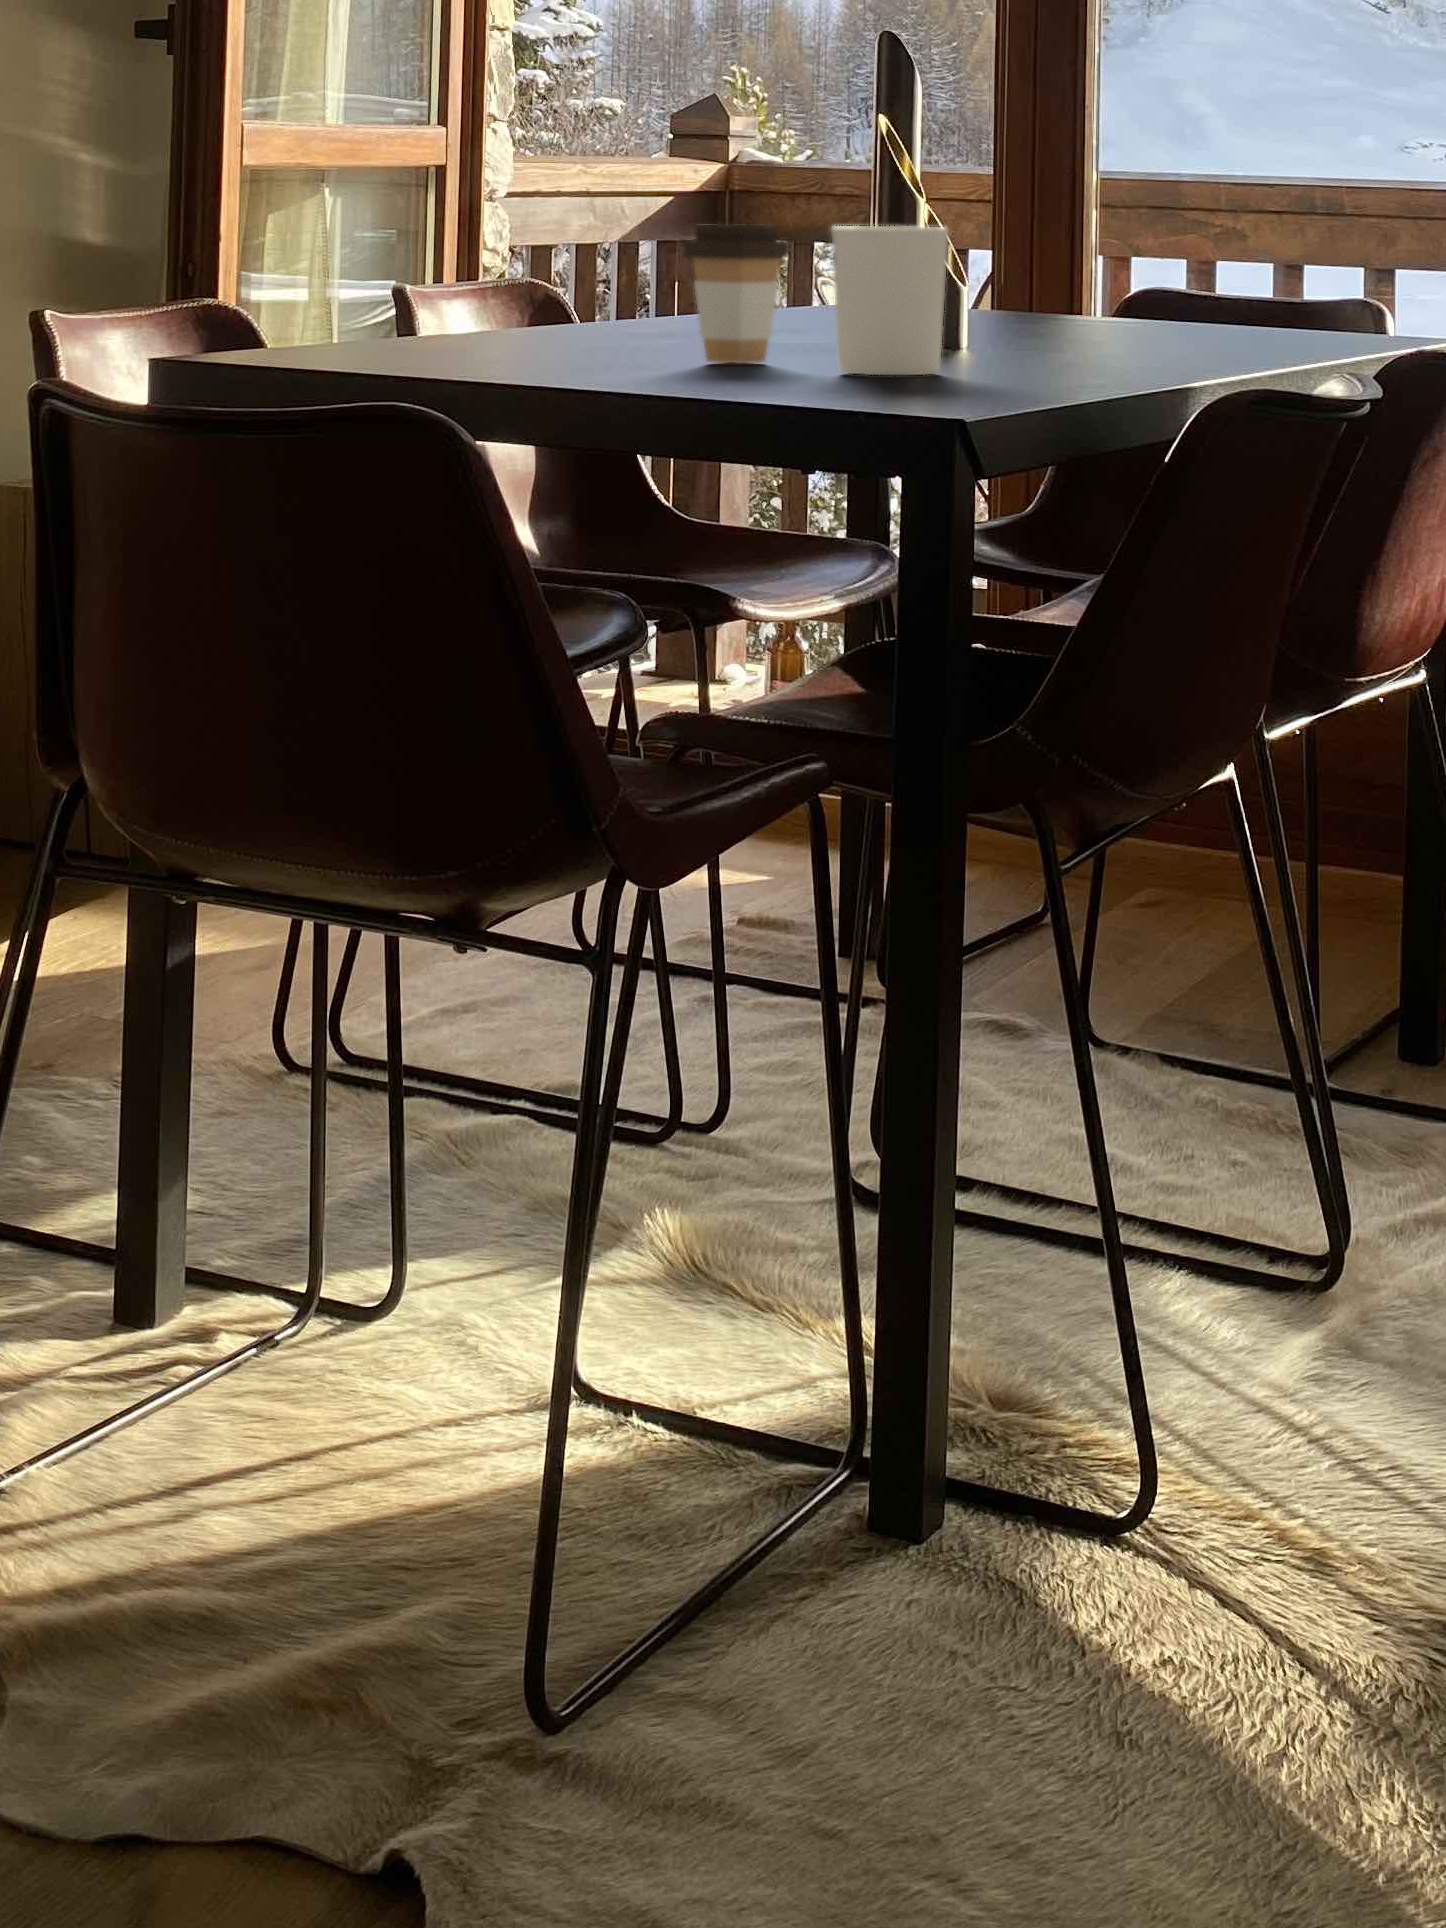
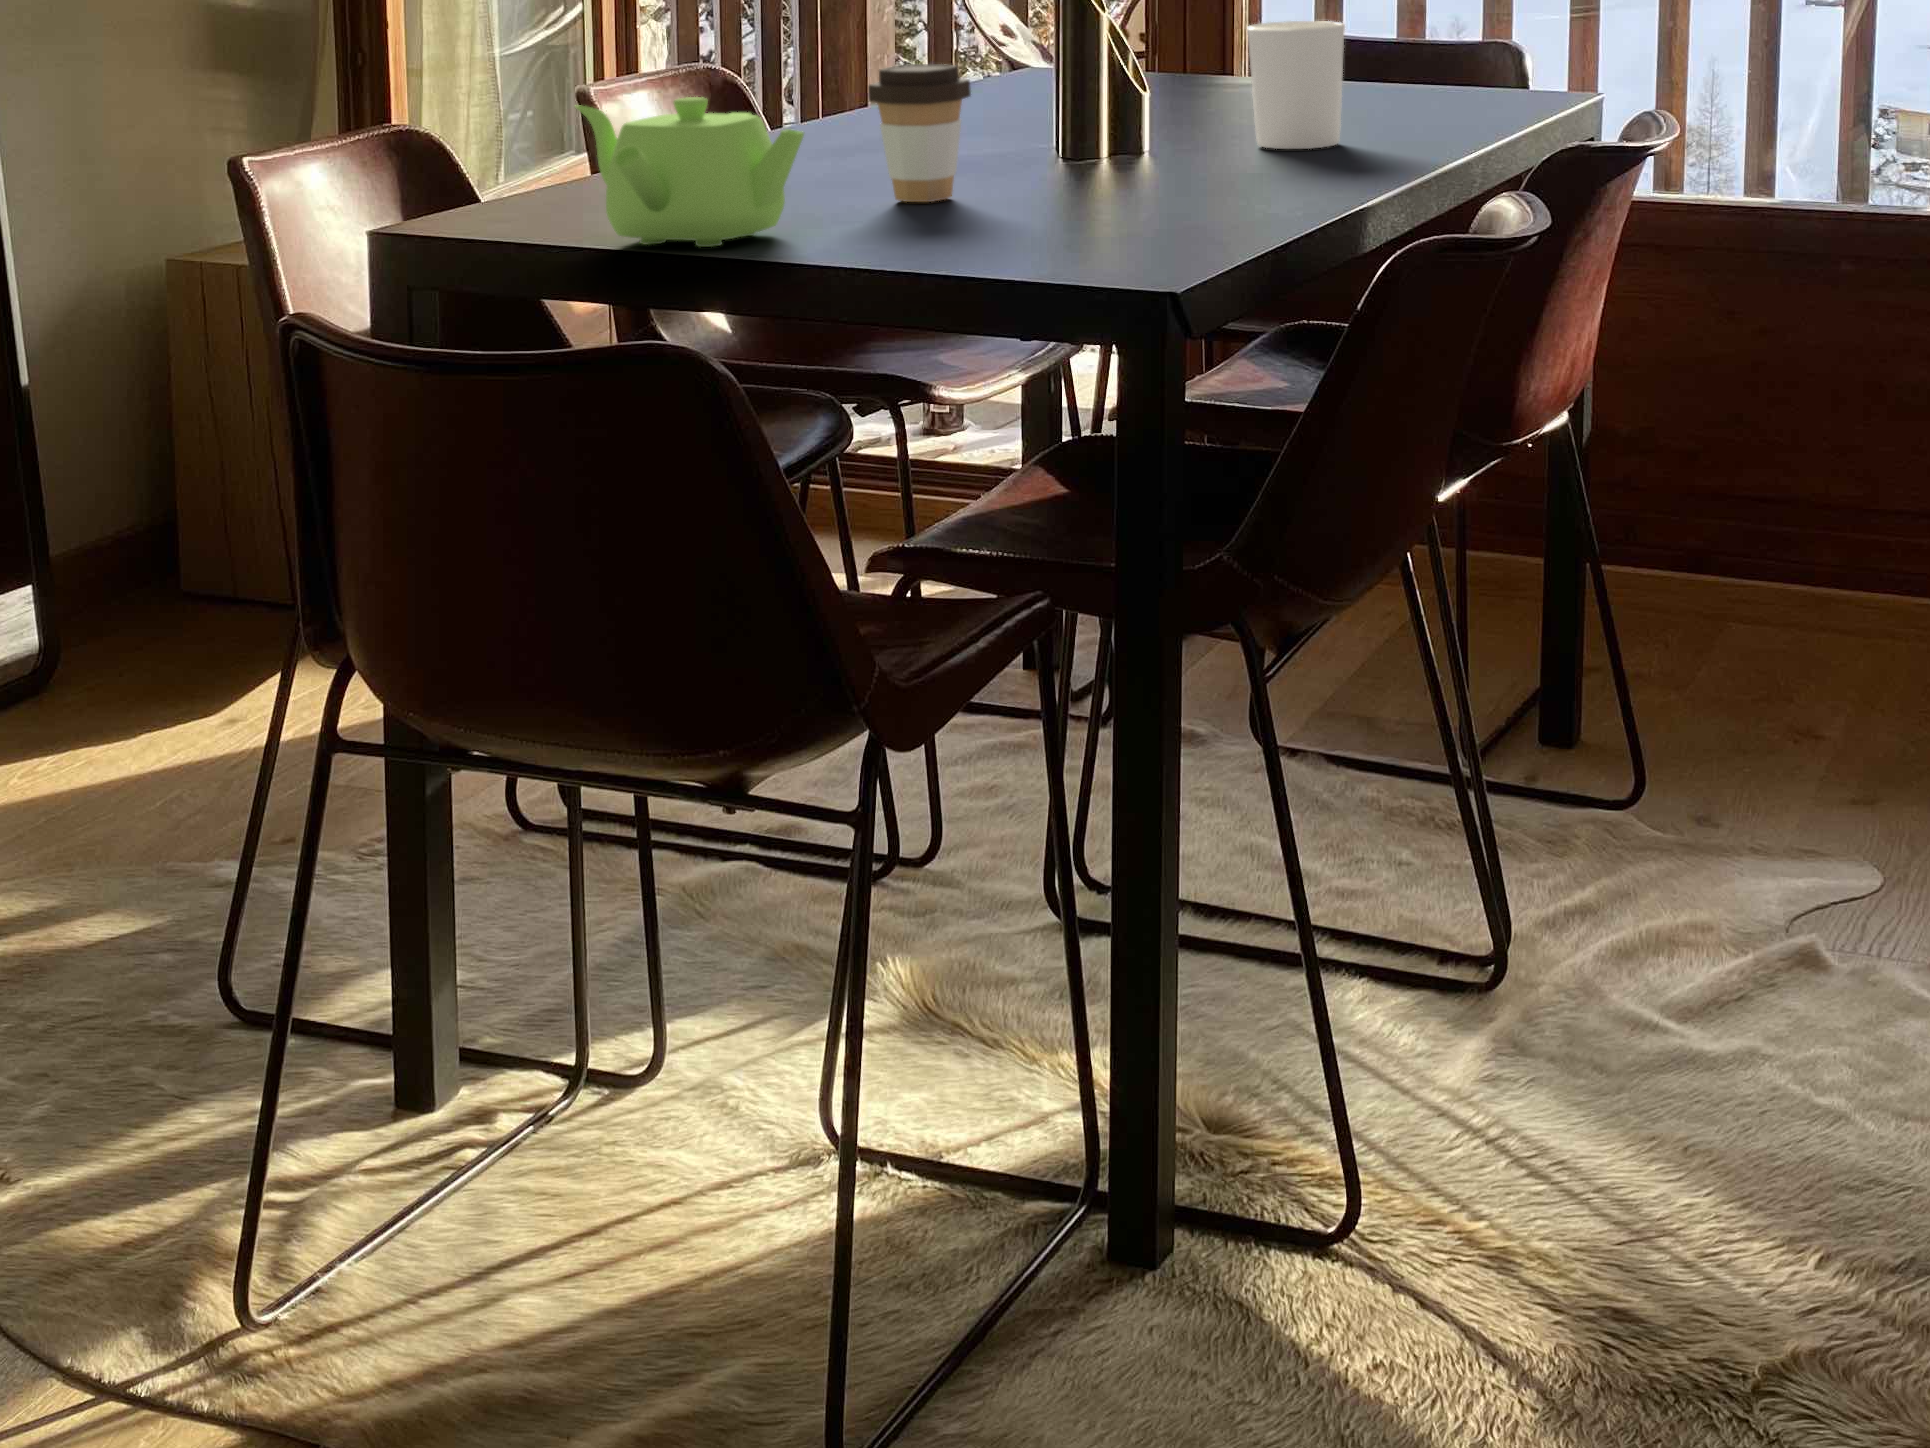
candle holder: present [831,226,949,375] -> present [1247,21,1345,149]
teapot: none [379,227,609,378] -> present [575,97,804,247]

